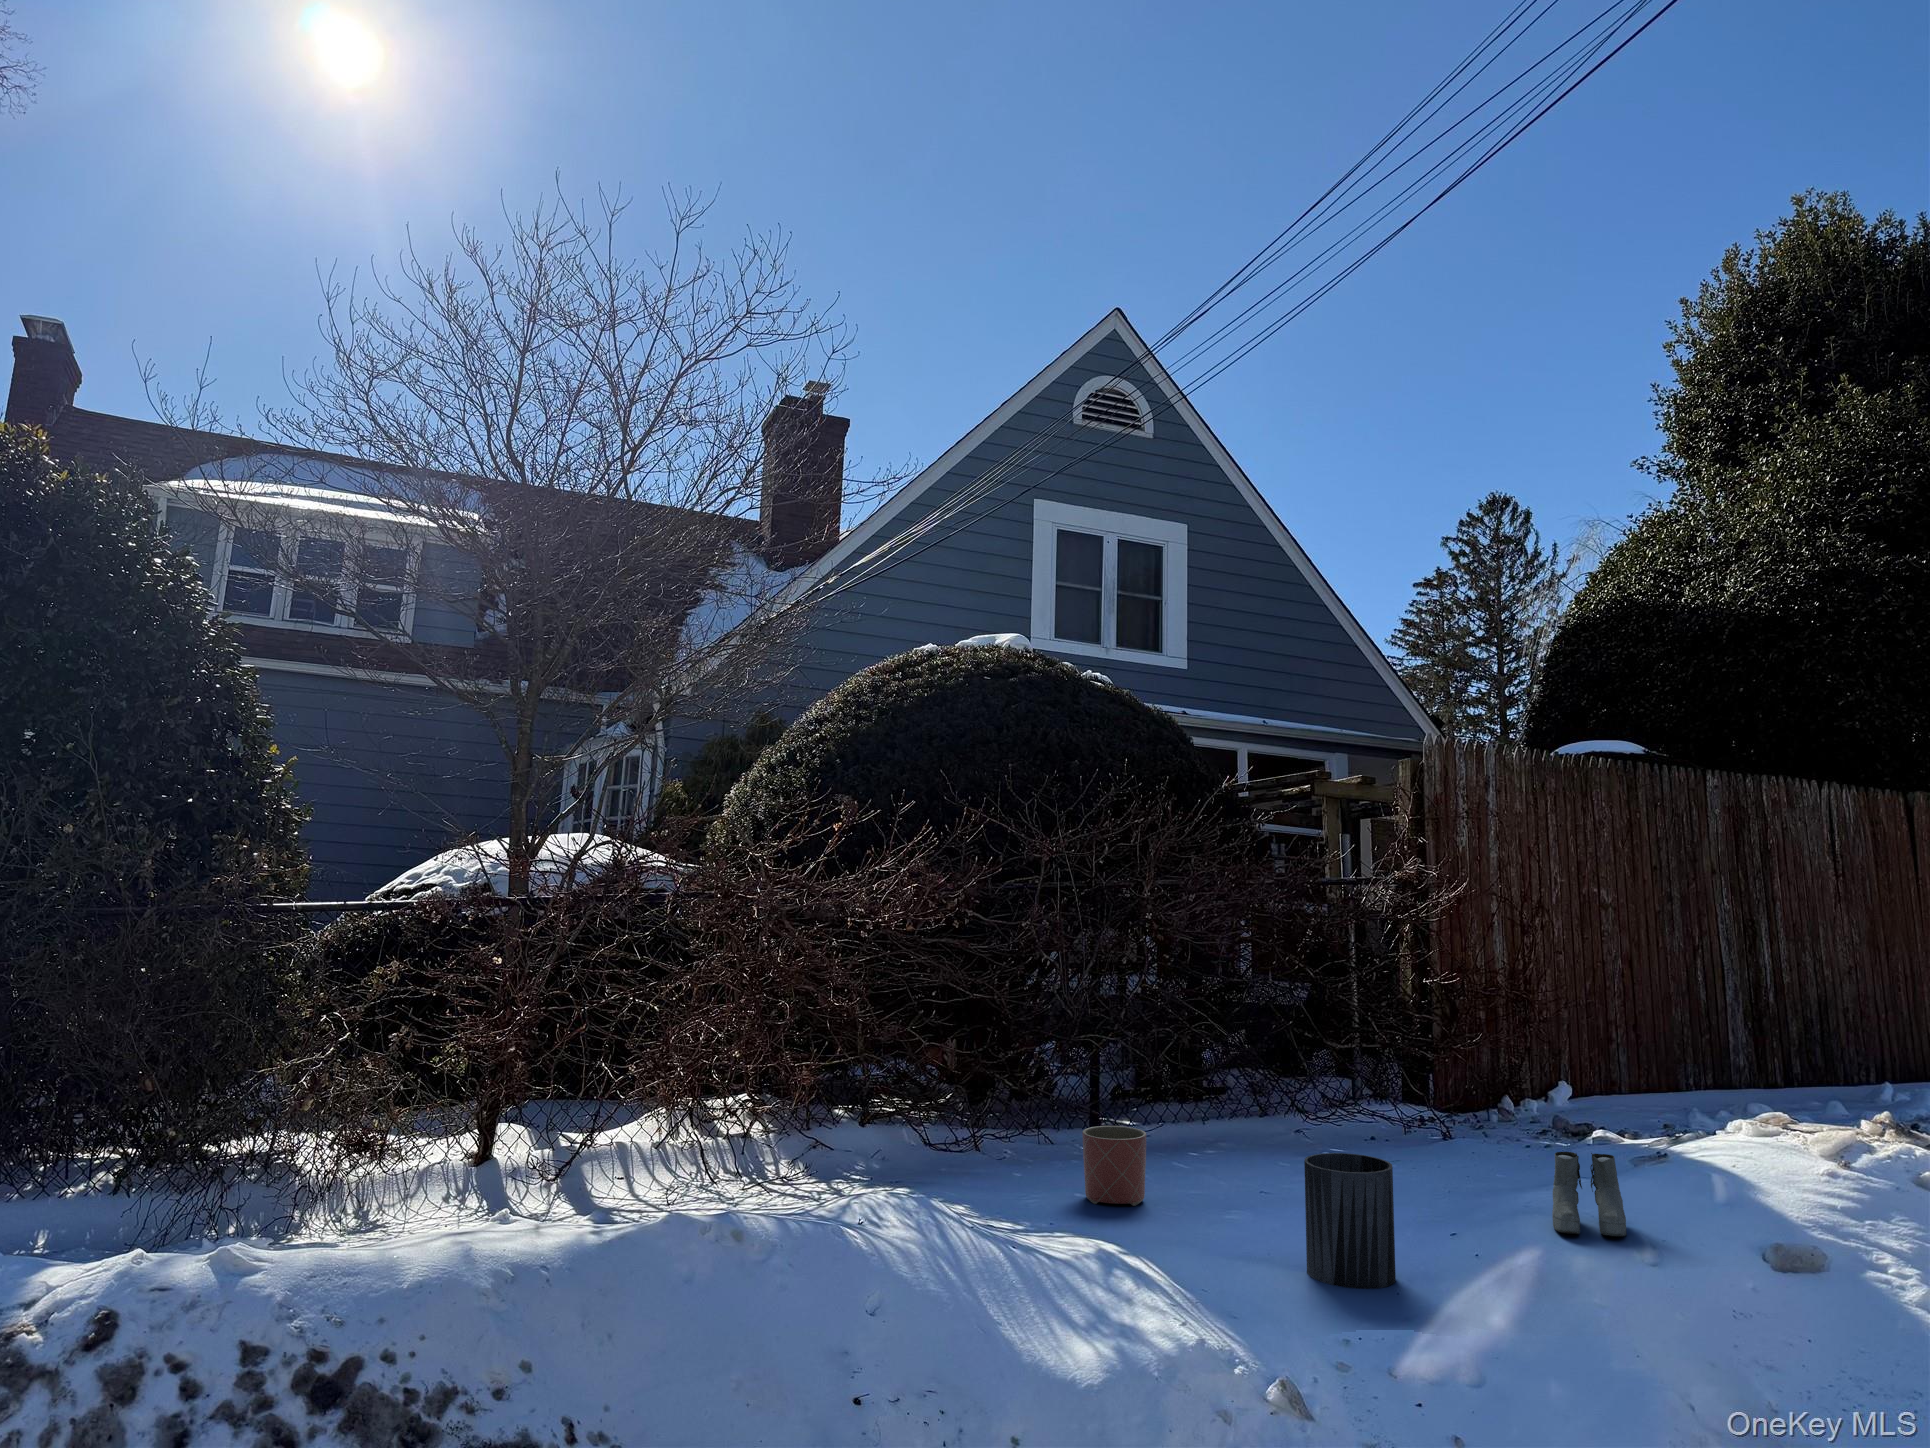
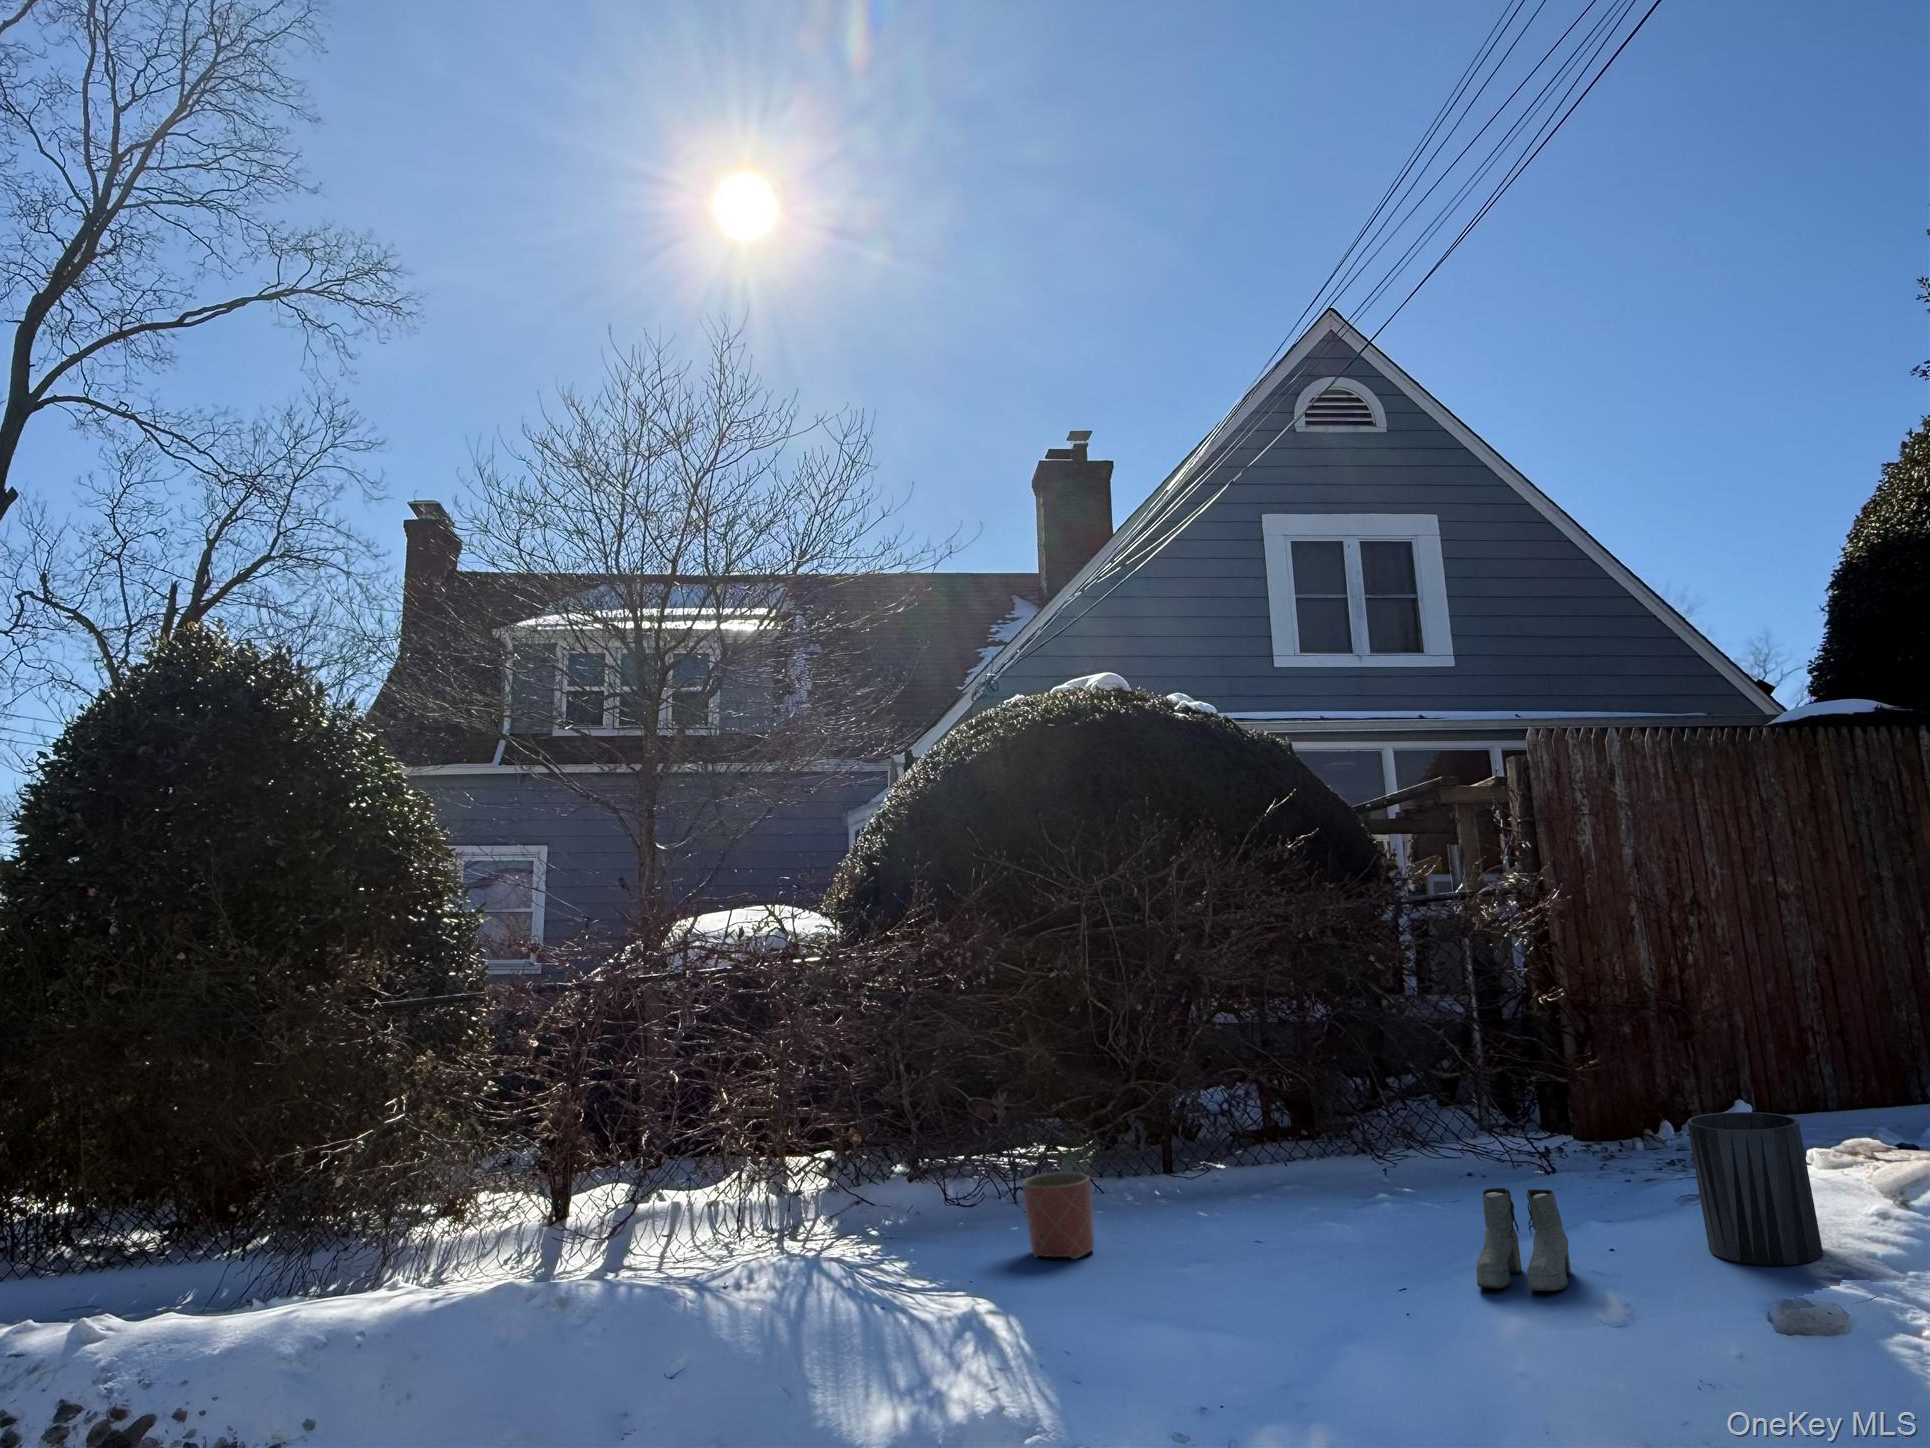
trash can: present [1304,1153,1396,1289] -> present [1687,1112,1823,1265]

